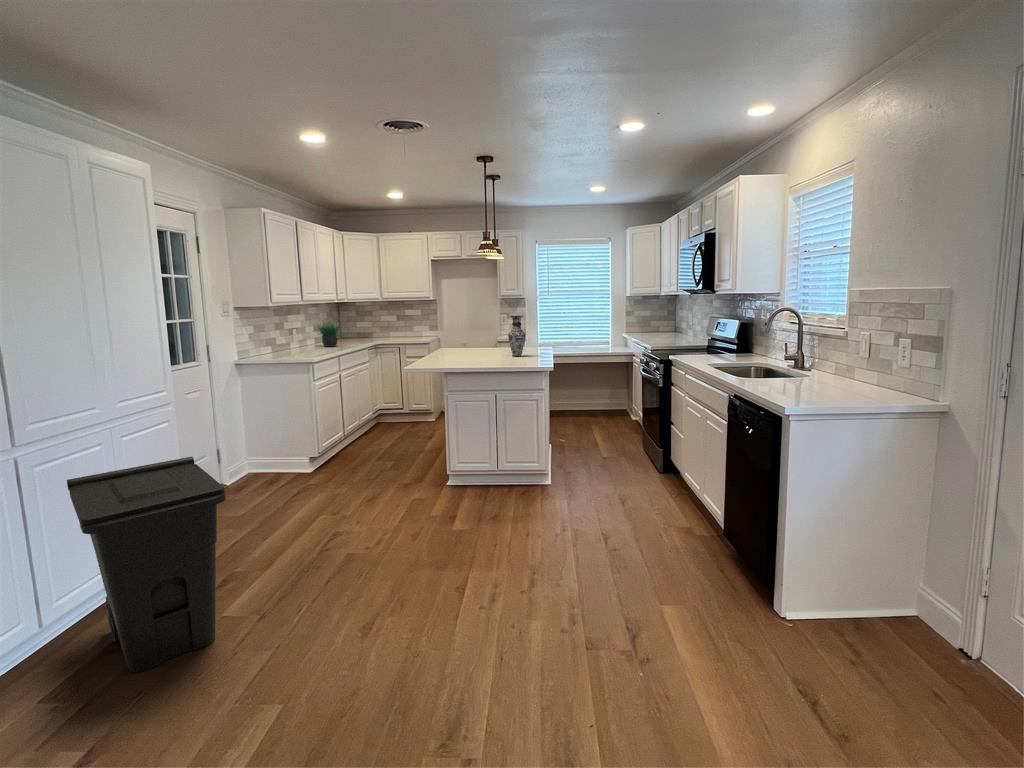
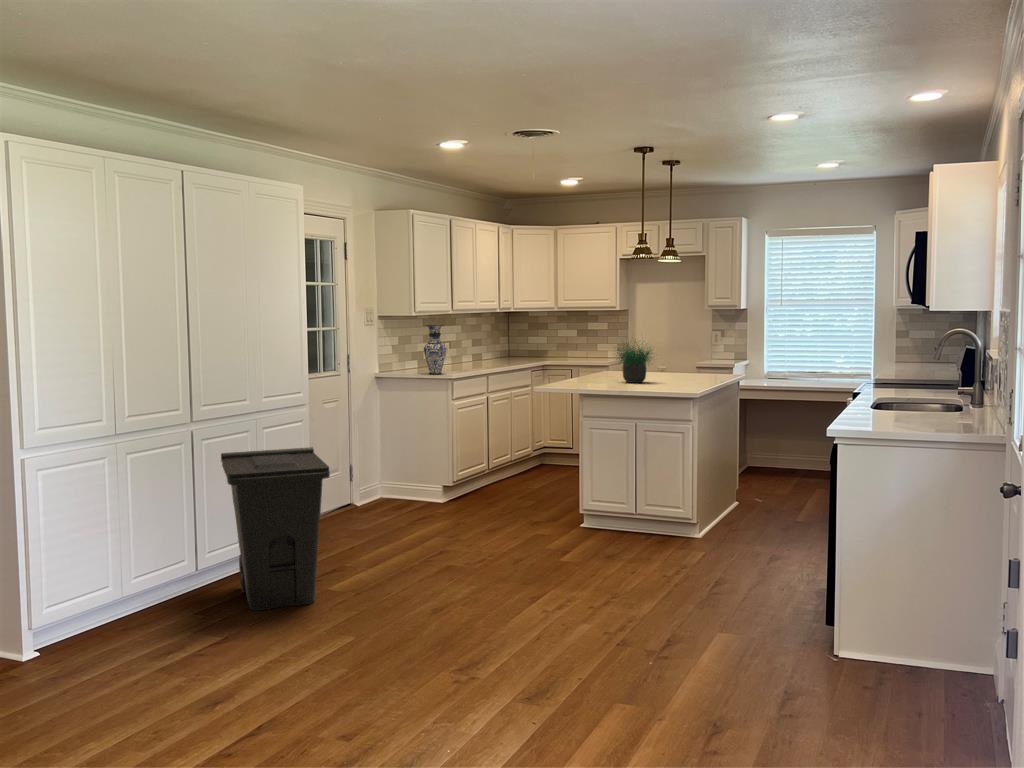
vase: present [508,316,526,357] -> present [424,325,446,375]
potted plant: present [317,324,340,347] -> present [616,342,652,383]

